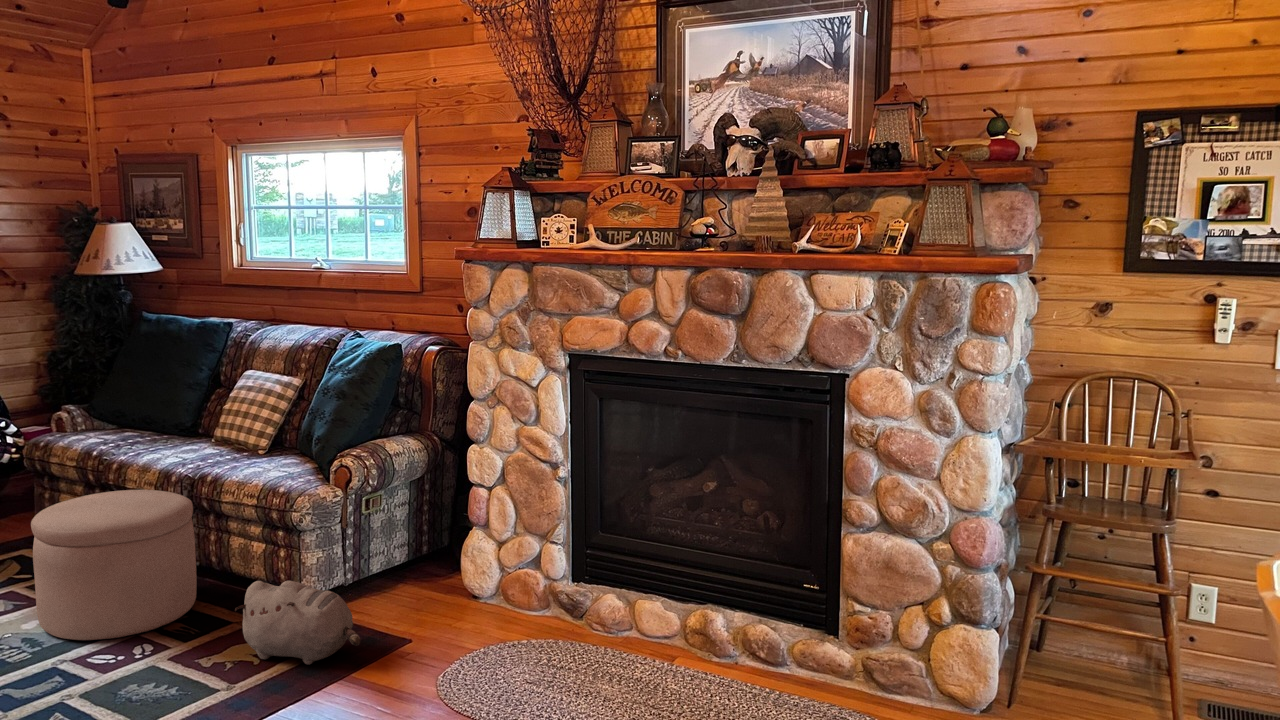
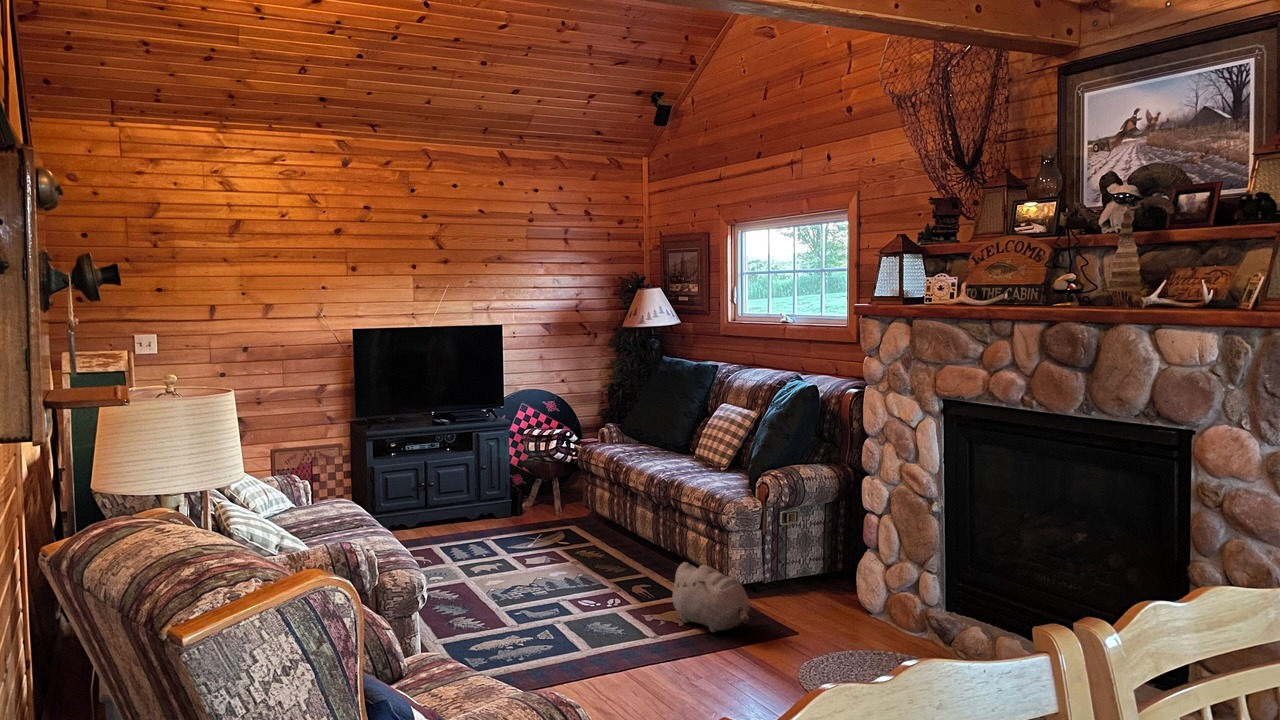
ottoman: present [31,490,197,640] -> none [557,487,660,591]

